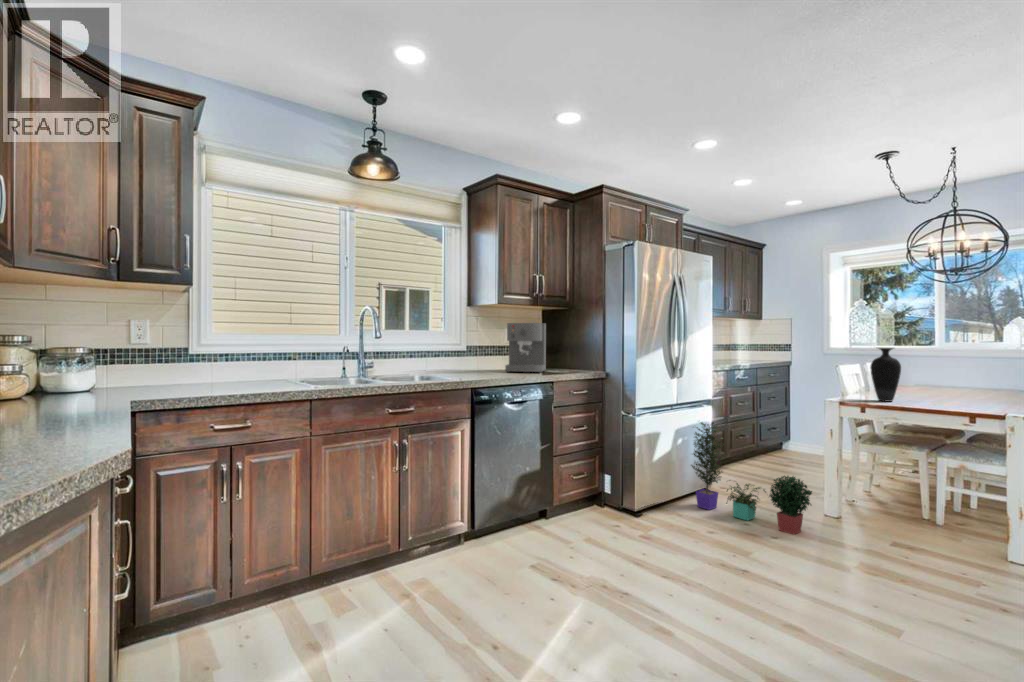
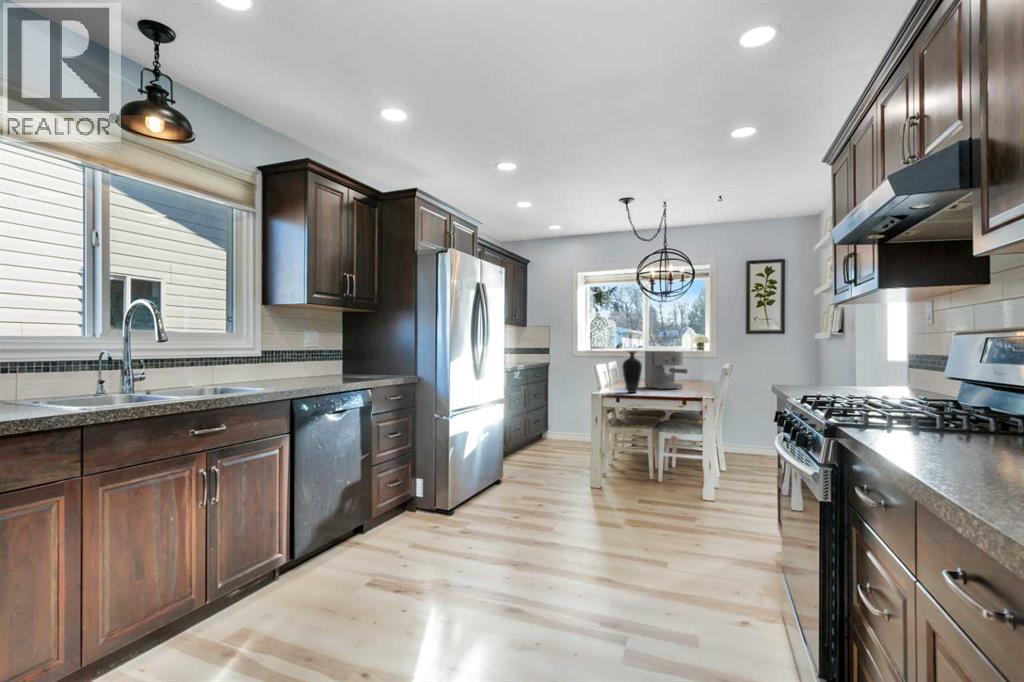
coffee maker: present [505,323,546,373] -> present [645,351,688,389]
potted plant: present [691,422,812,534] -> none [491,418,591,508]

